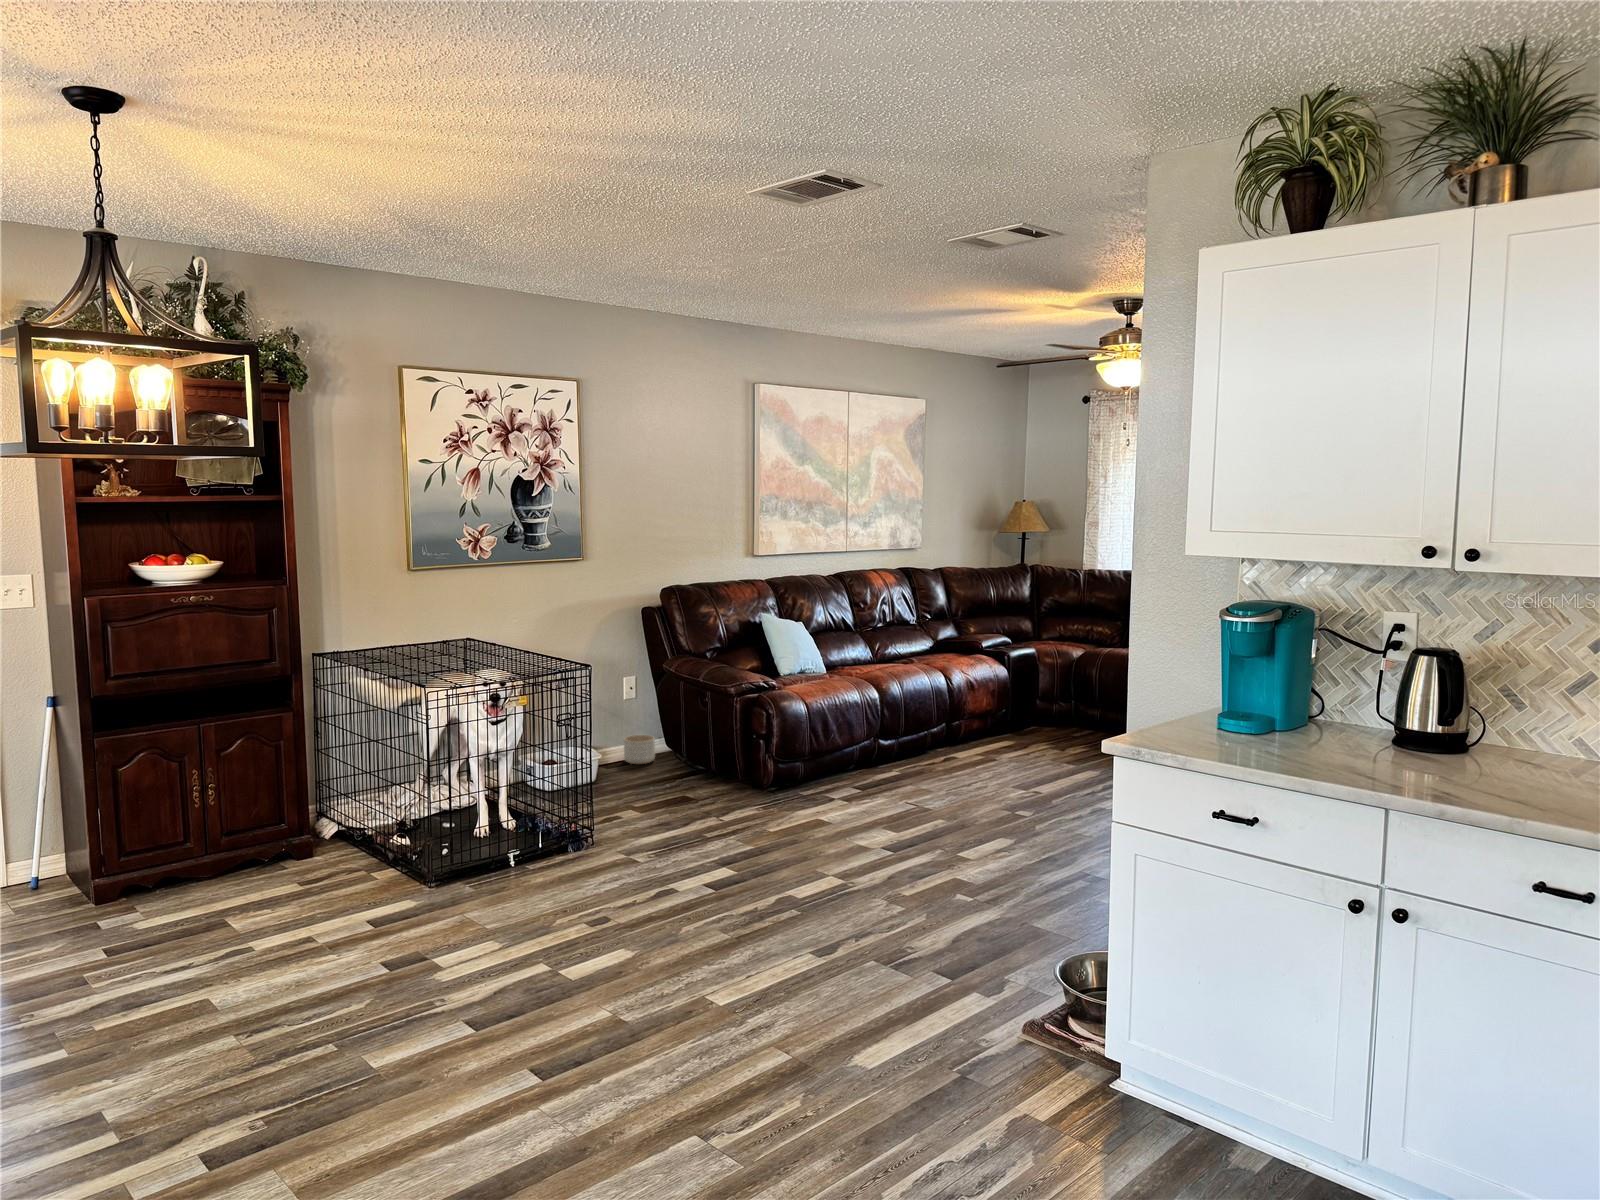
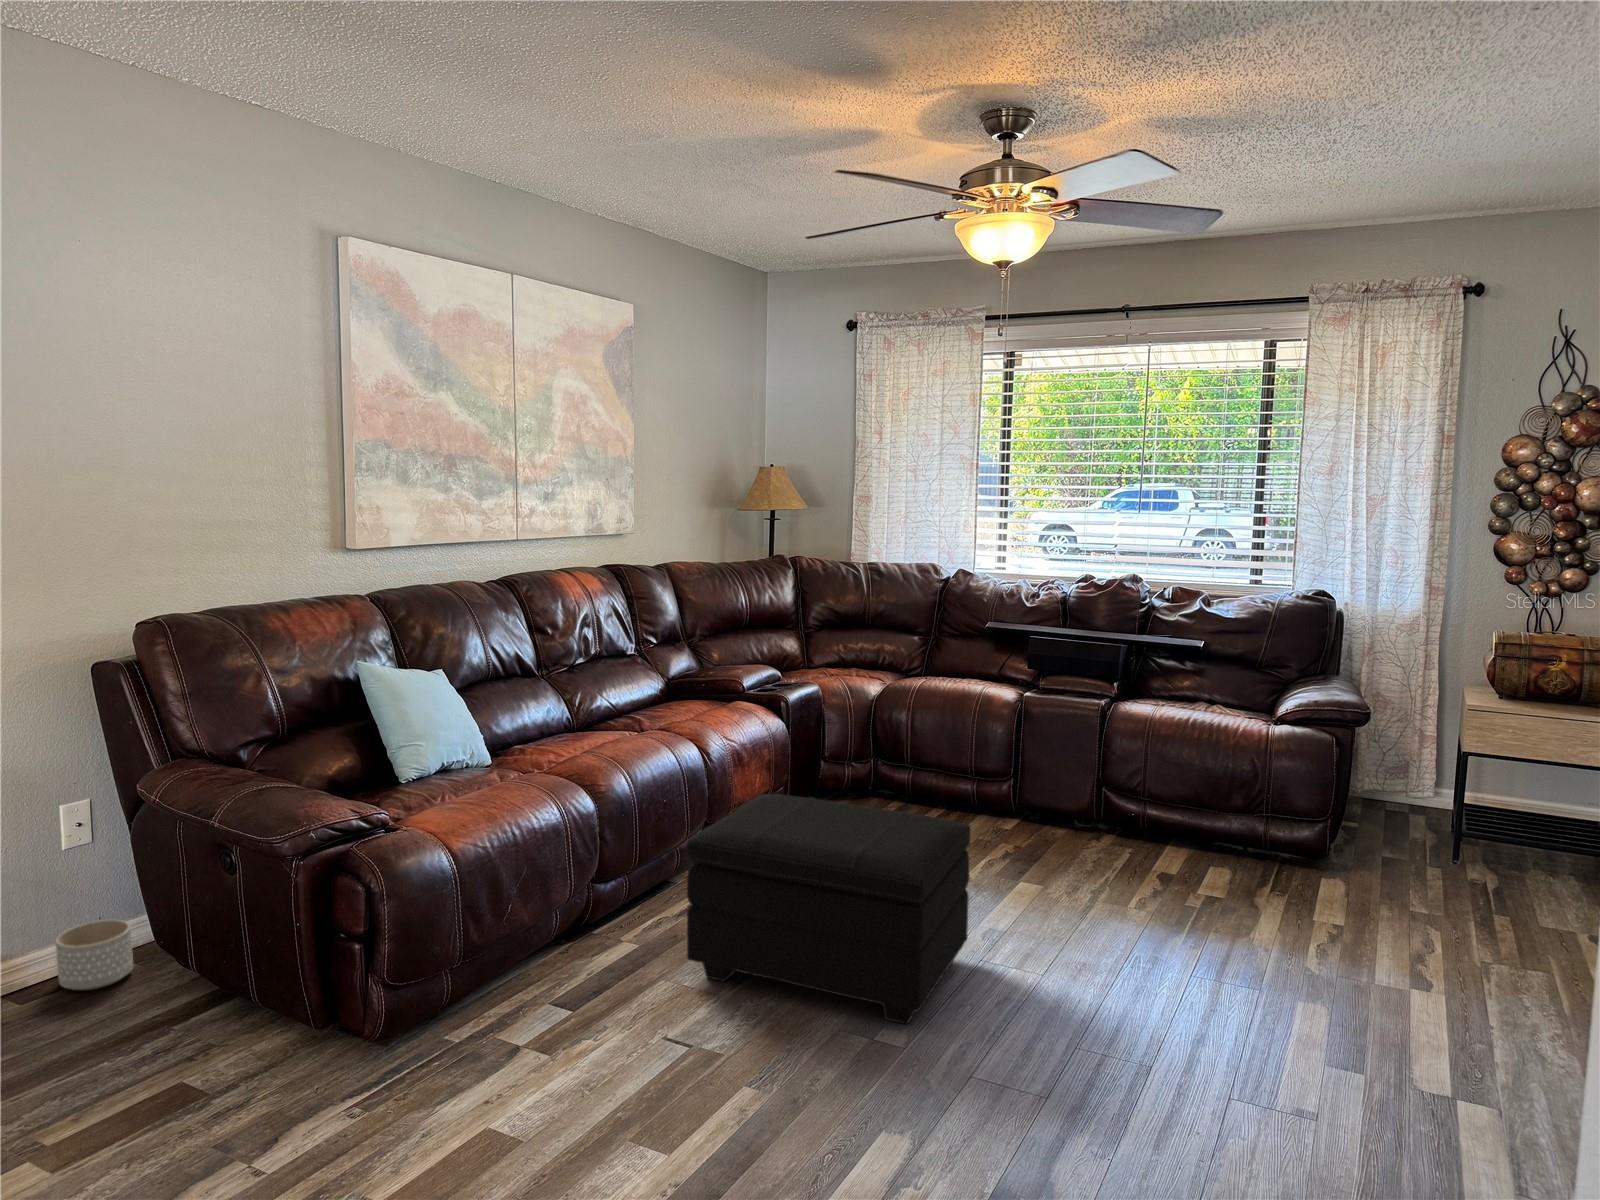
footstool: none [923,697,1086,809] -> present [687,794,971,1024]

